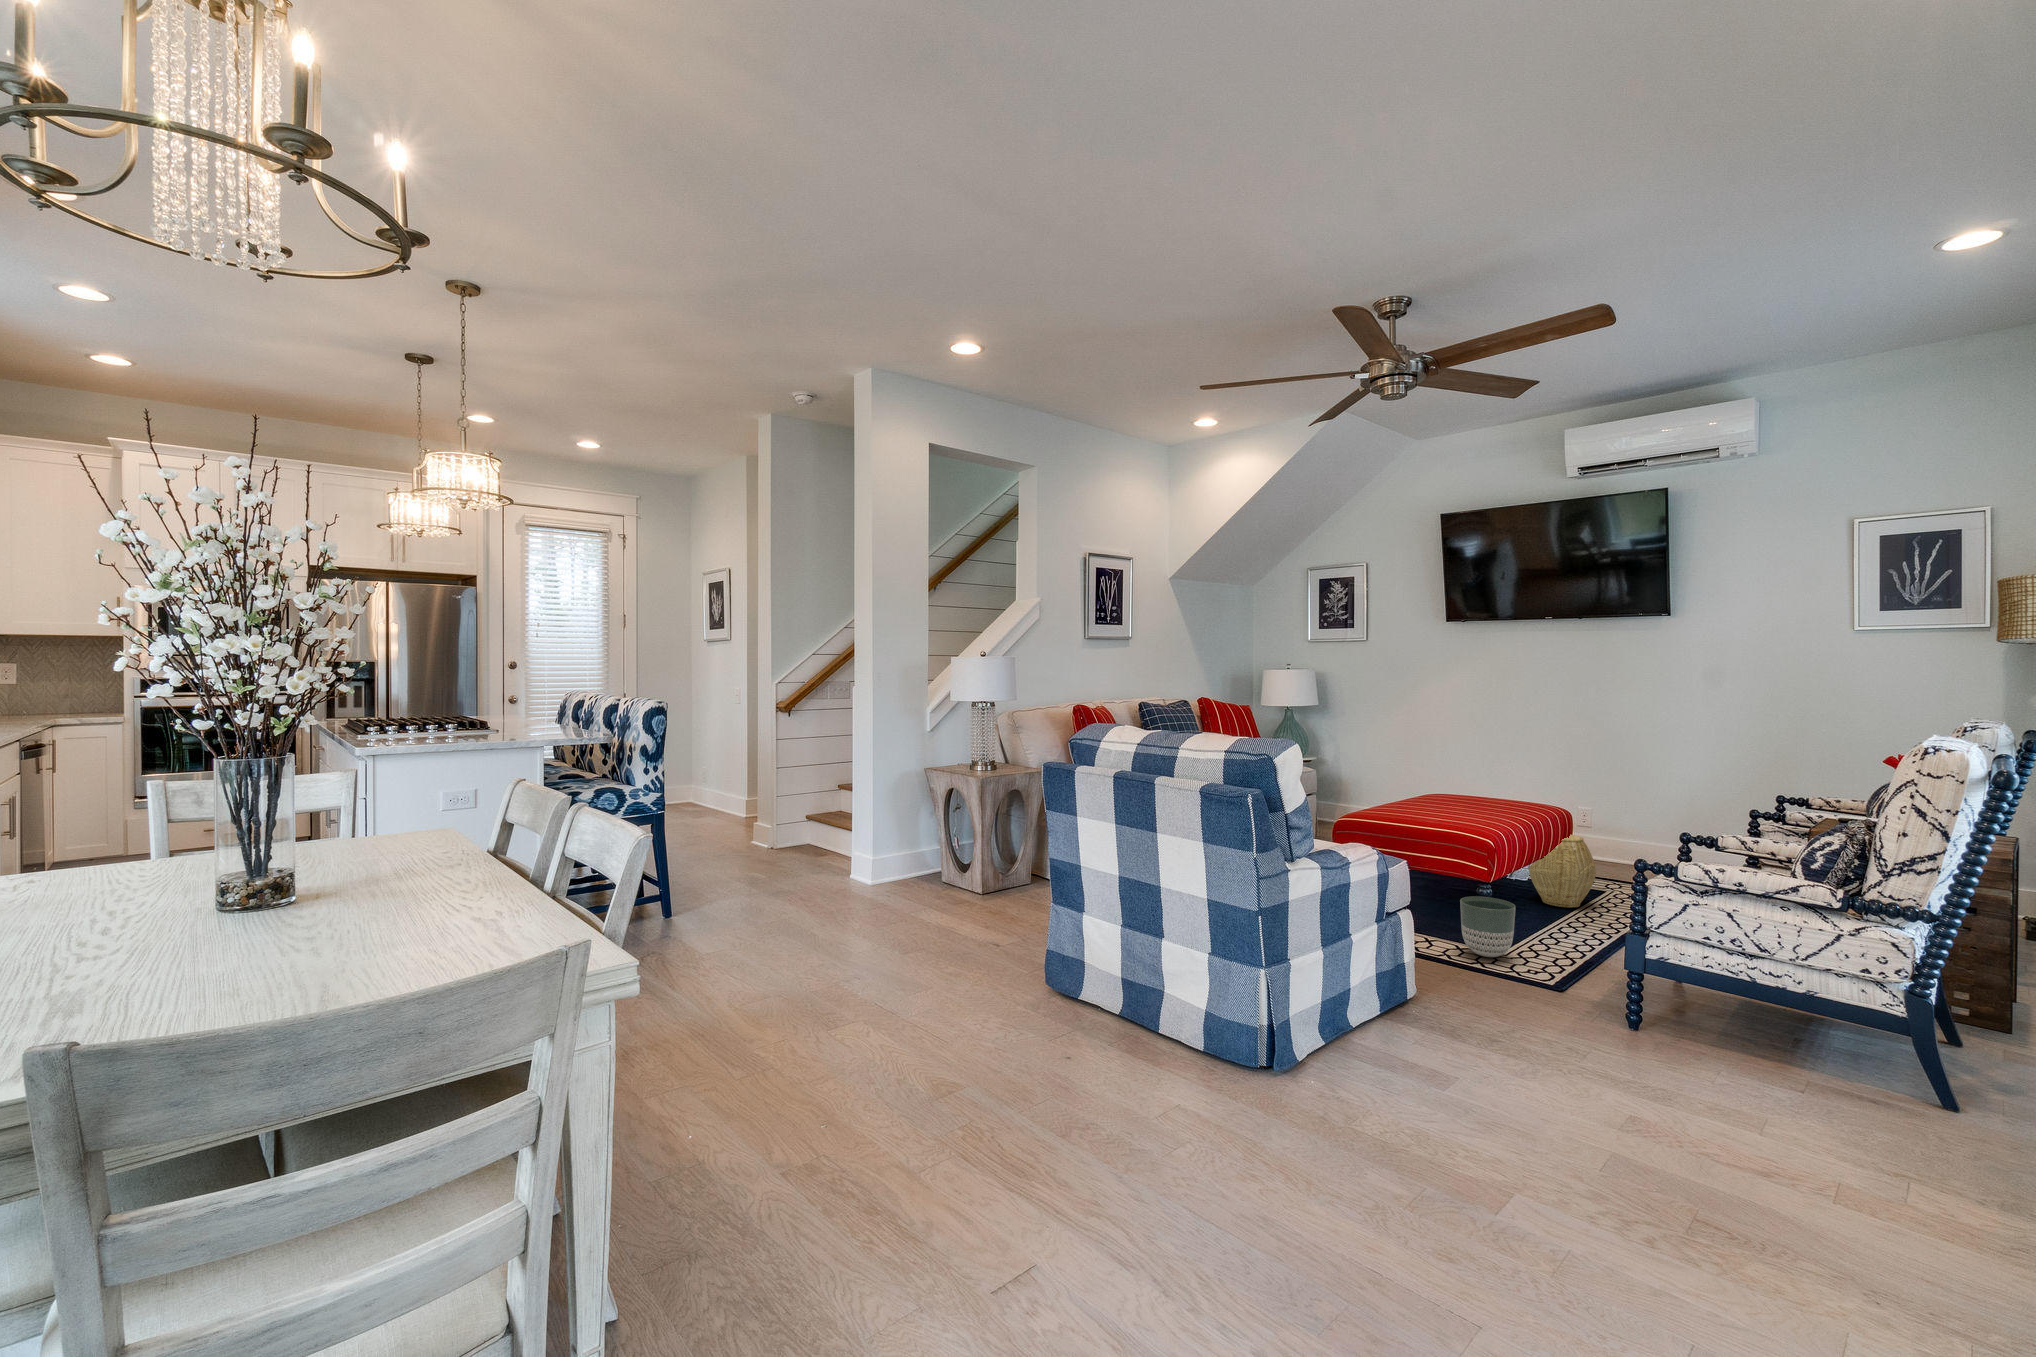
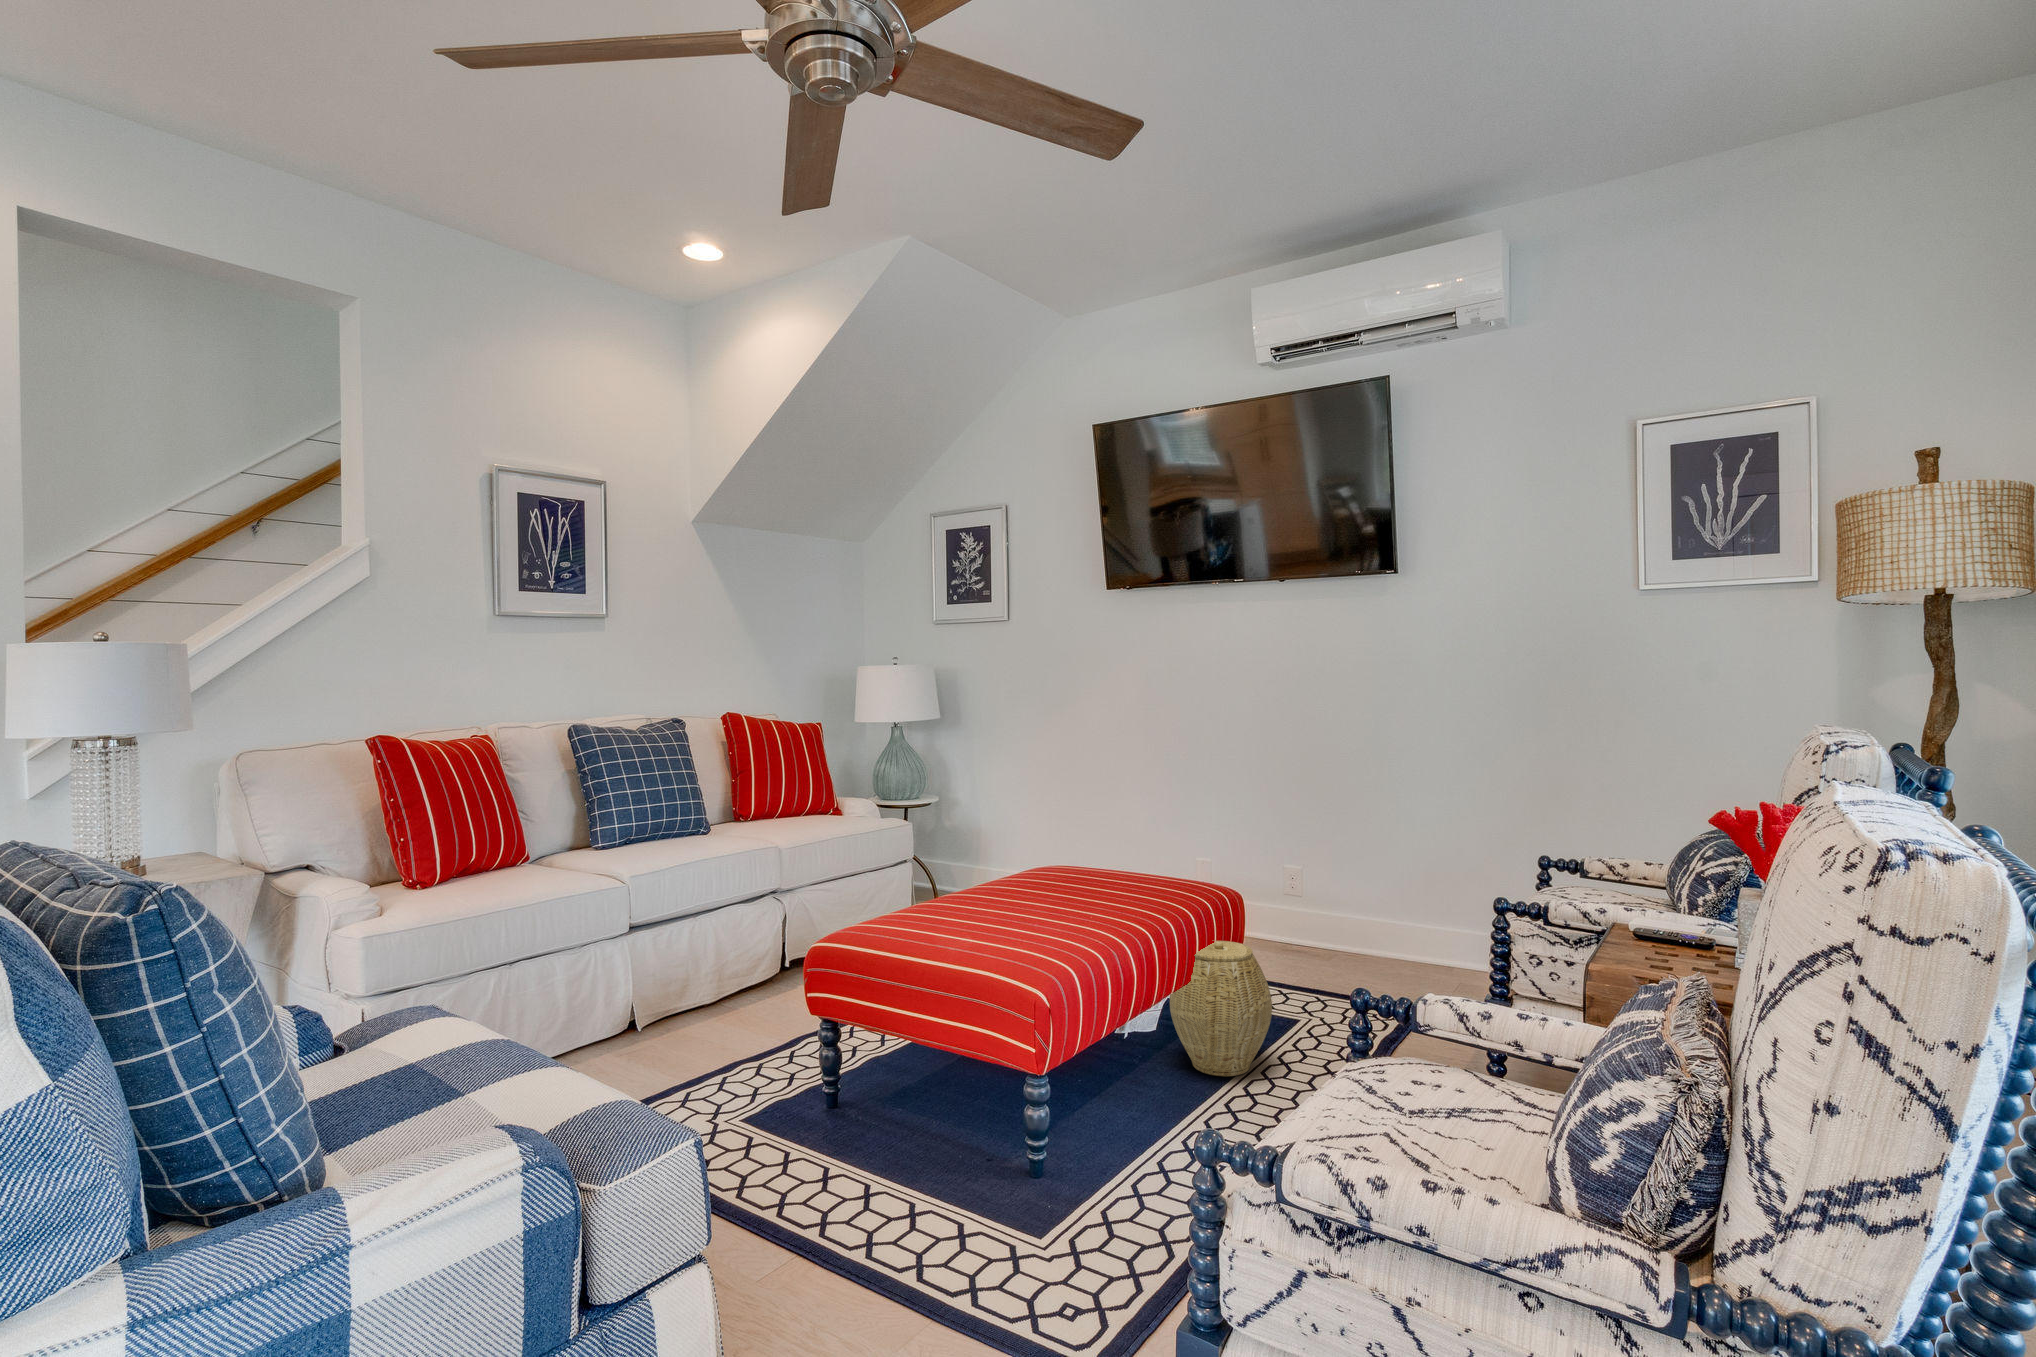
planter: present [1460,897,1515,957] -> none [963,1127,1066,1271]

